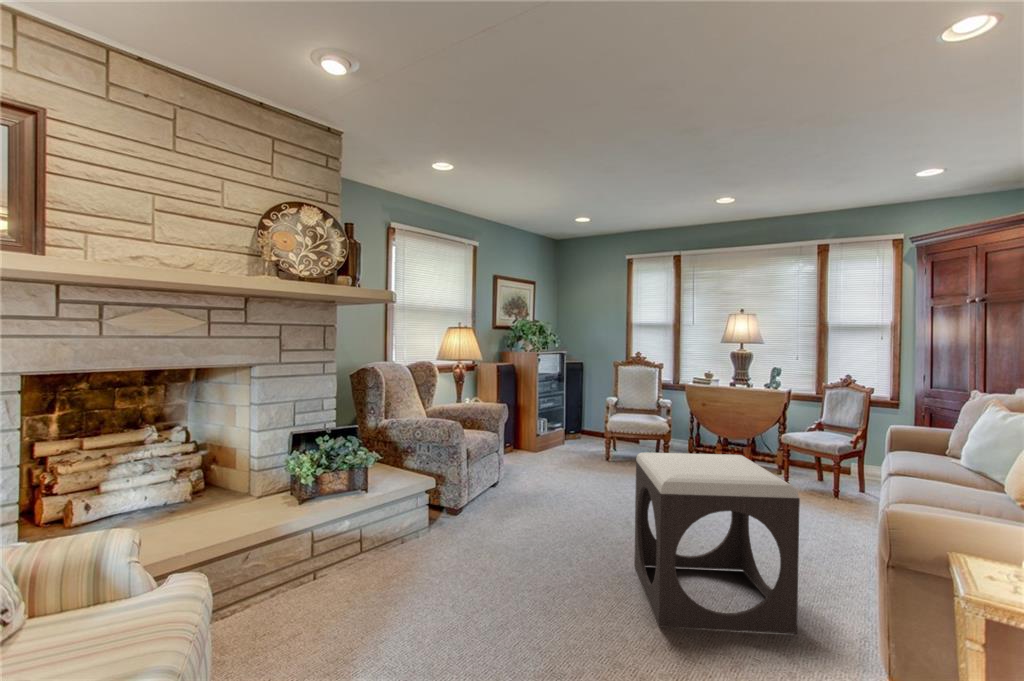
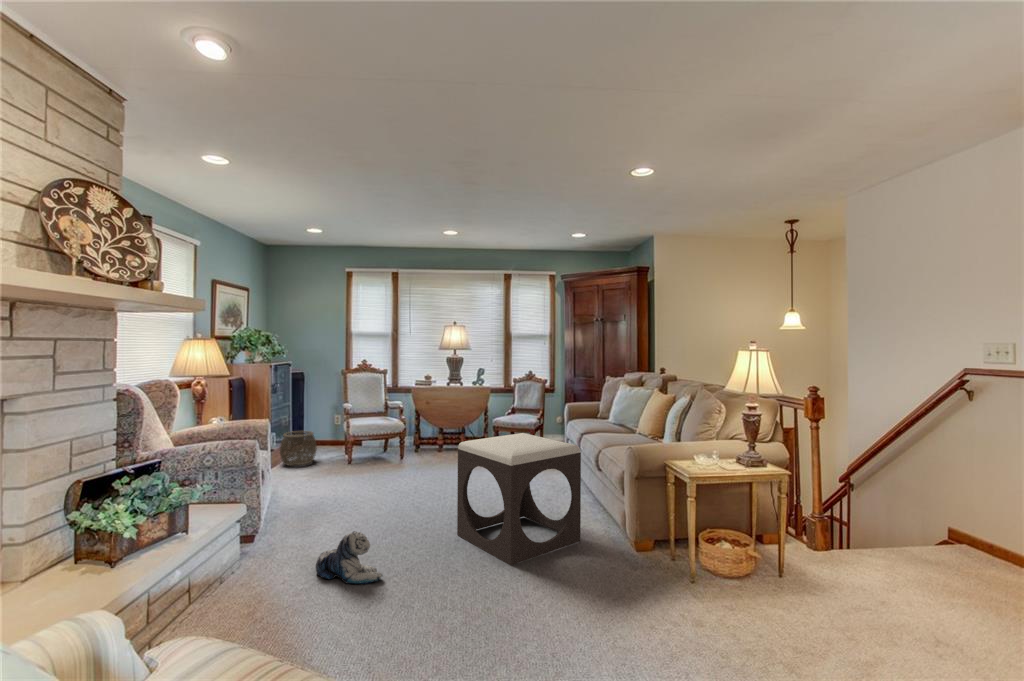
woven basket: none [547,419,582,453] -> present [280,431,317,466]
plush toy: none [466,526,511,586] -> present [316,531,383,584]

